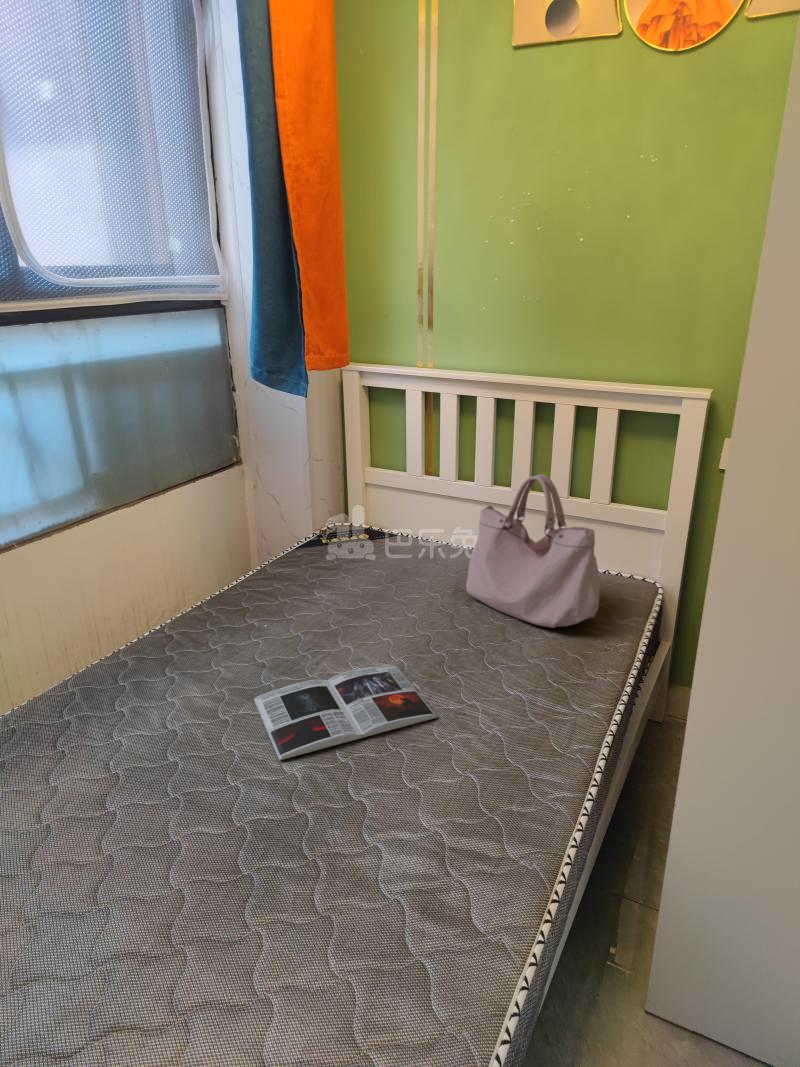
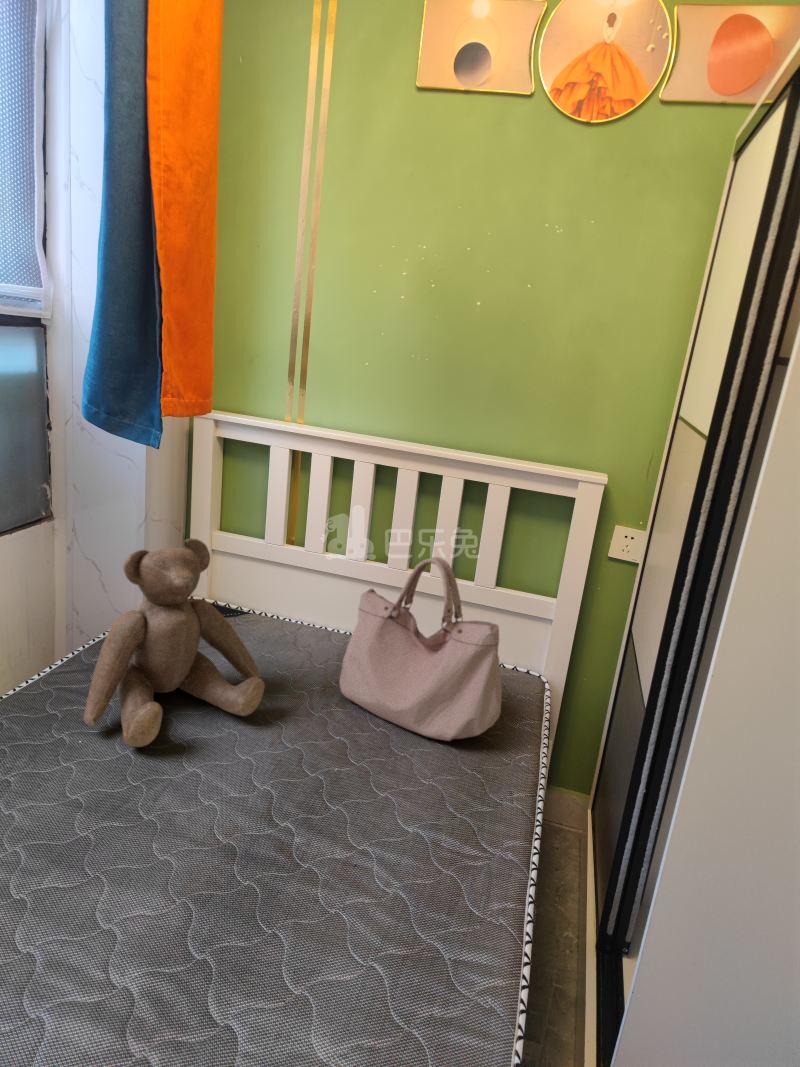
teddy bear: none [272,470,403,625] -> present [83,538,265,747]
magazine: present [254,665,438,760] -> none [43,807,323,1010]

